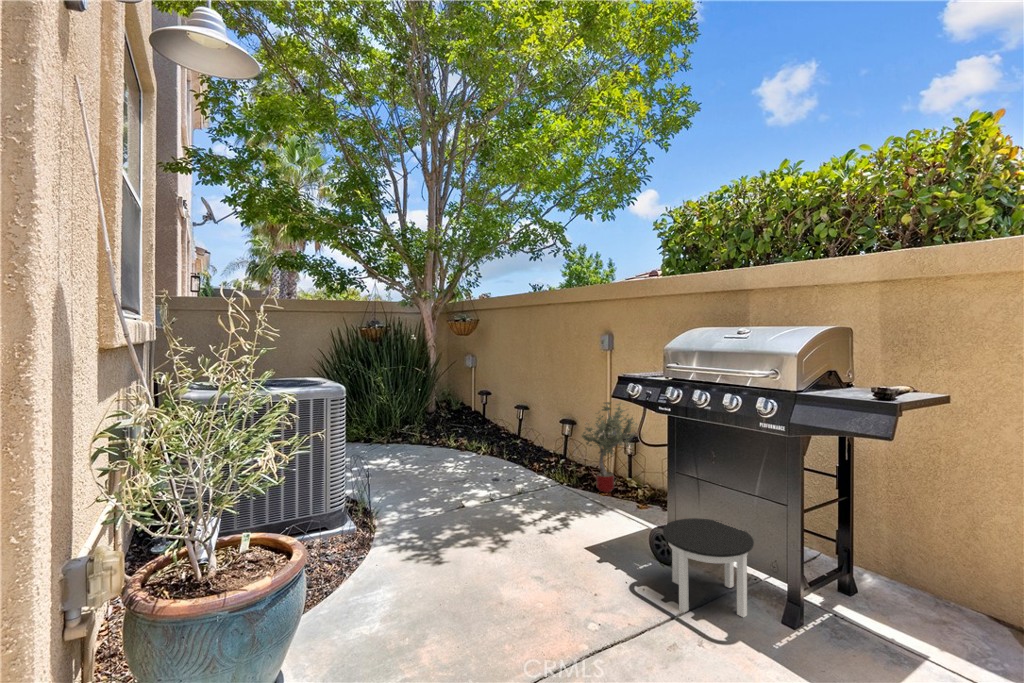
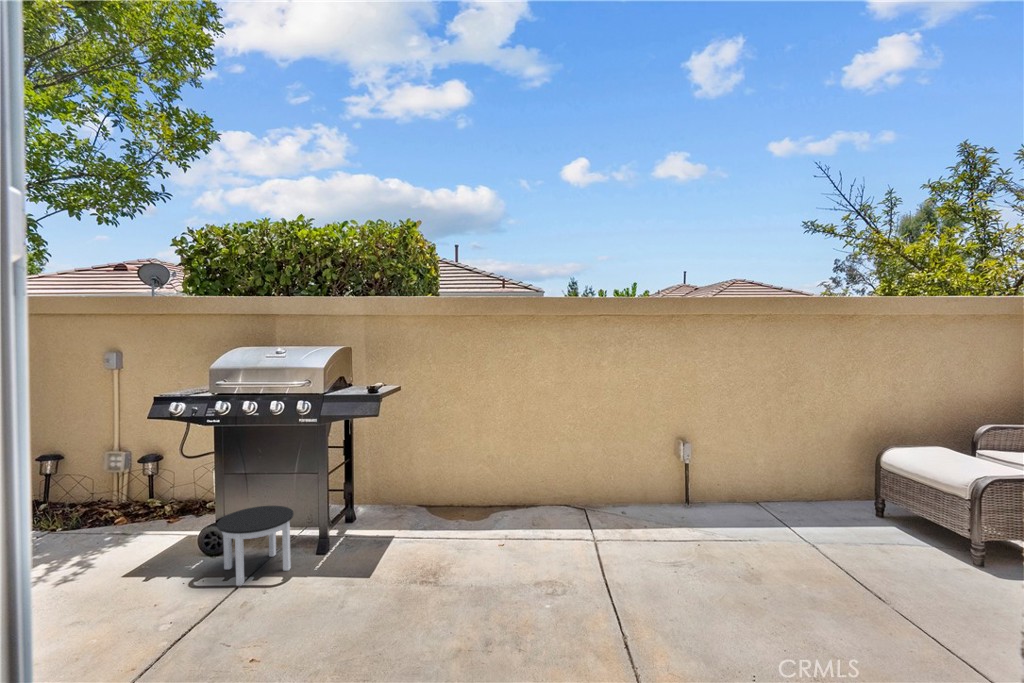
potted tree: present [582,402,637,493] -> none [84,423,163,523]

